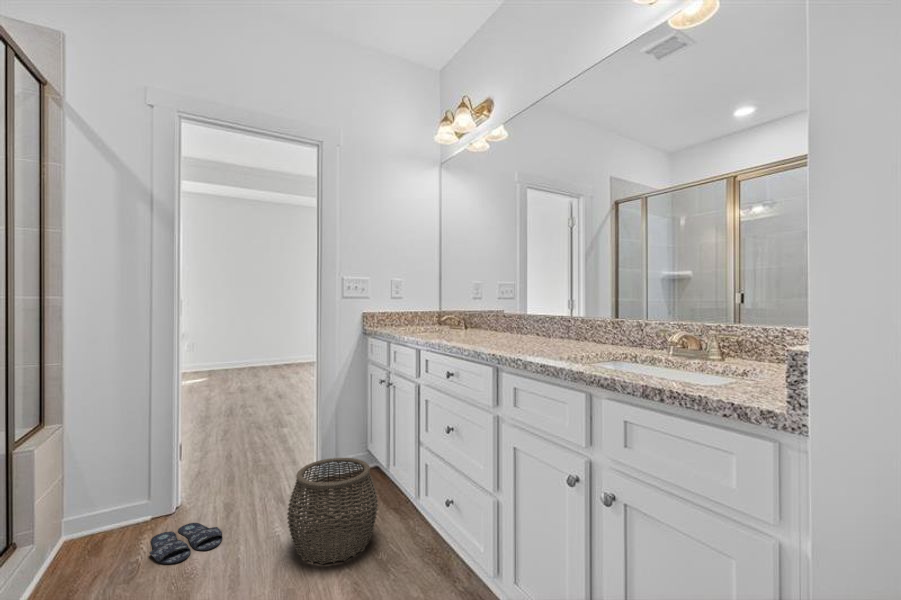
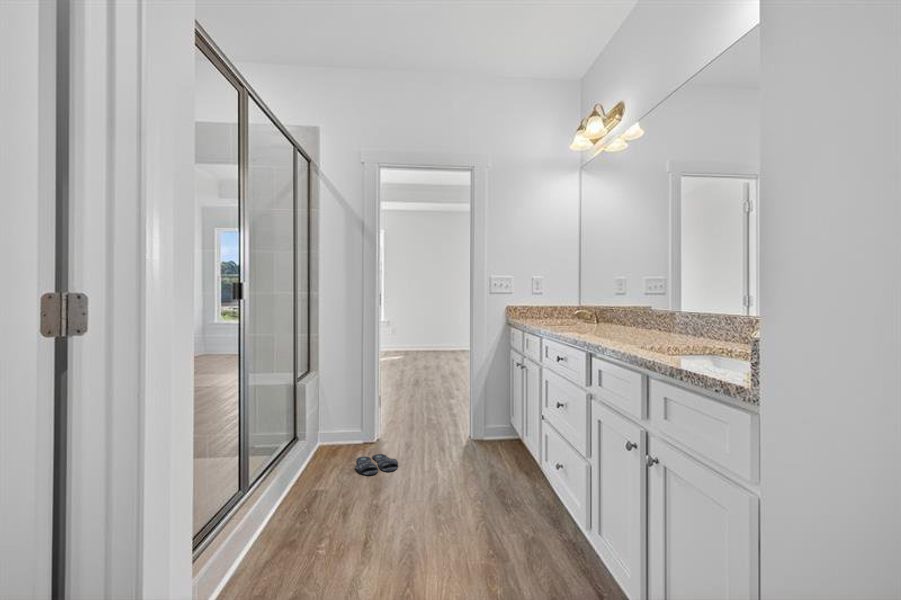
woven basket: present [287,458,378,564] -> none [438,420,505,497]

